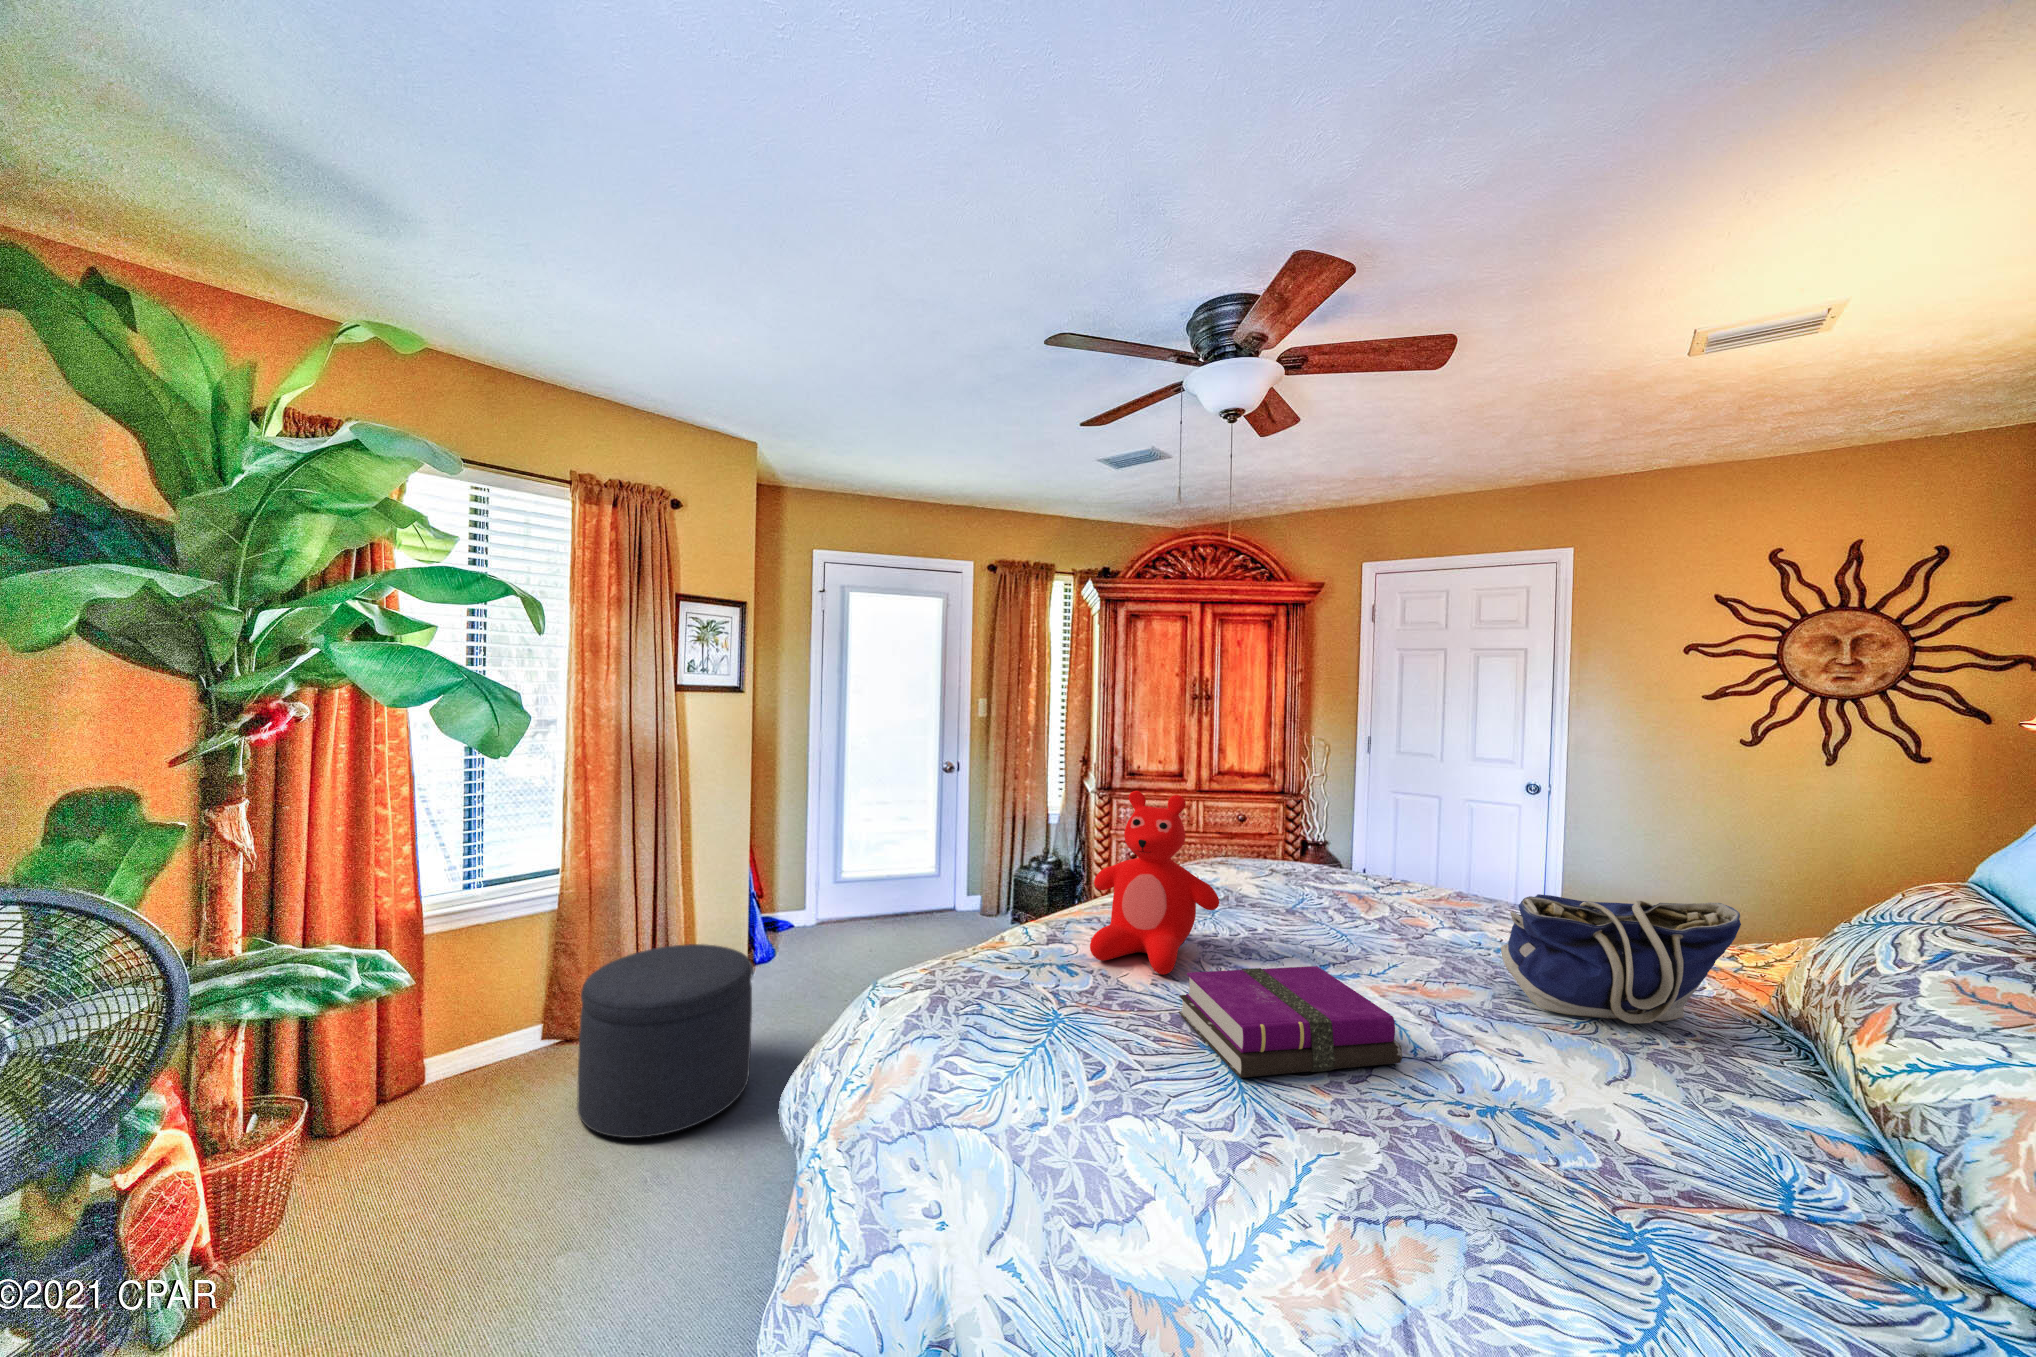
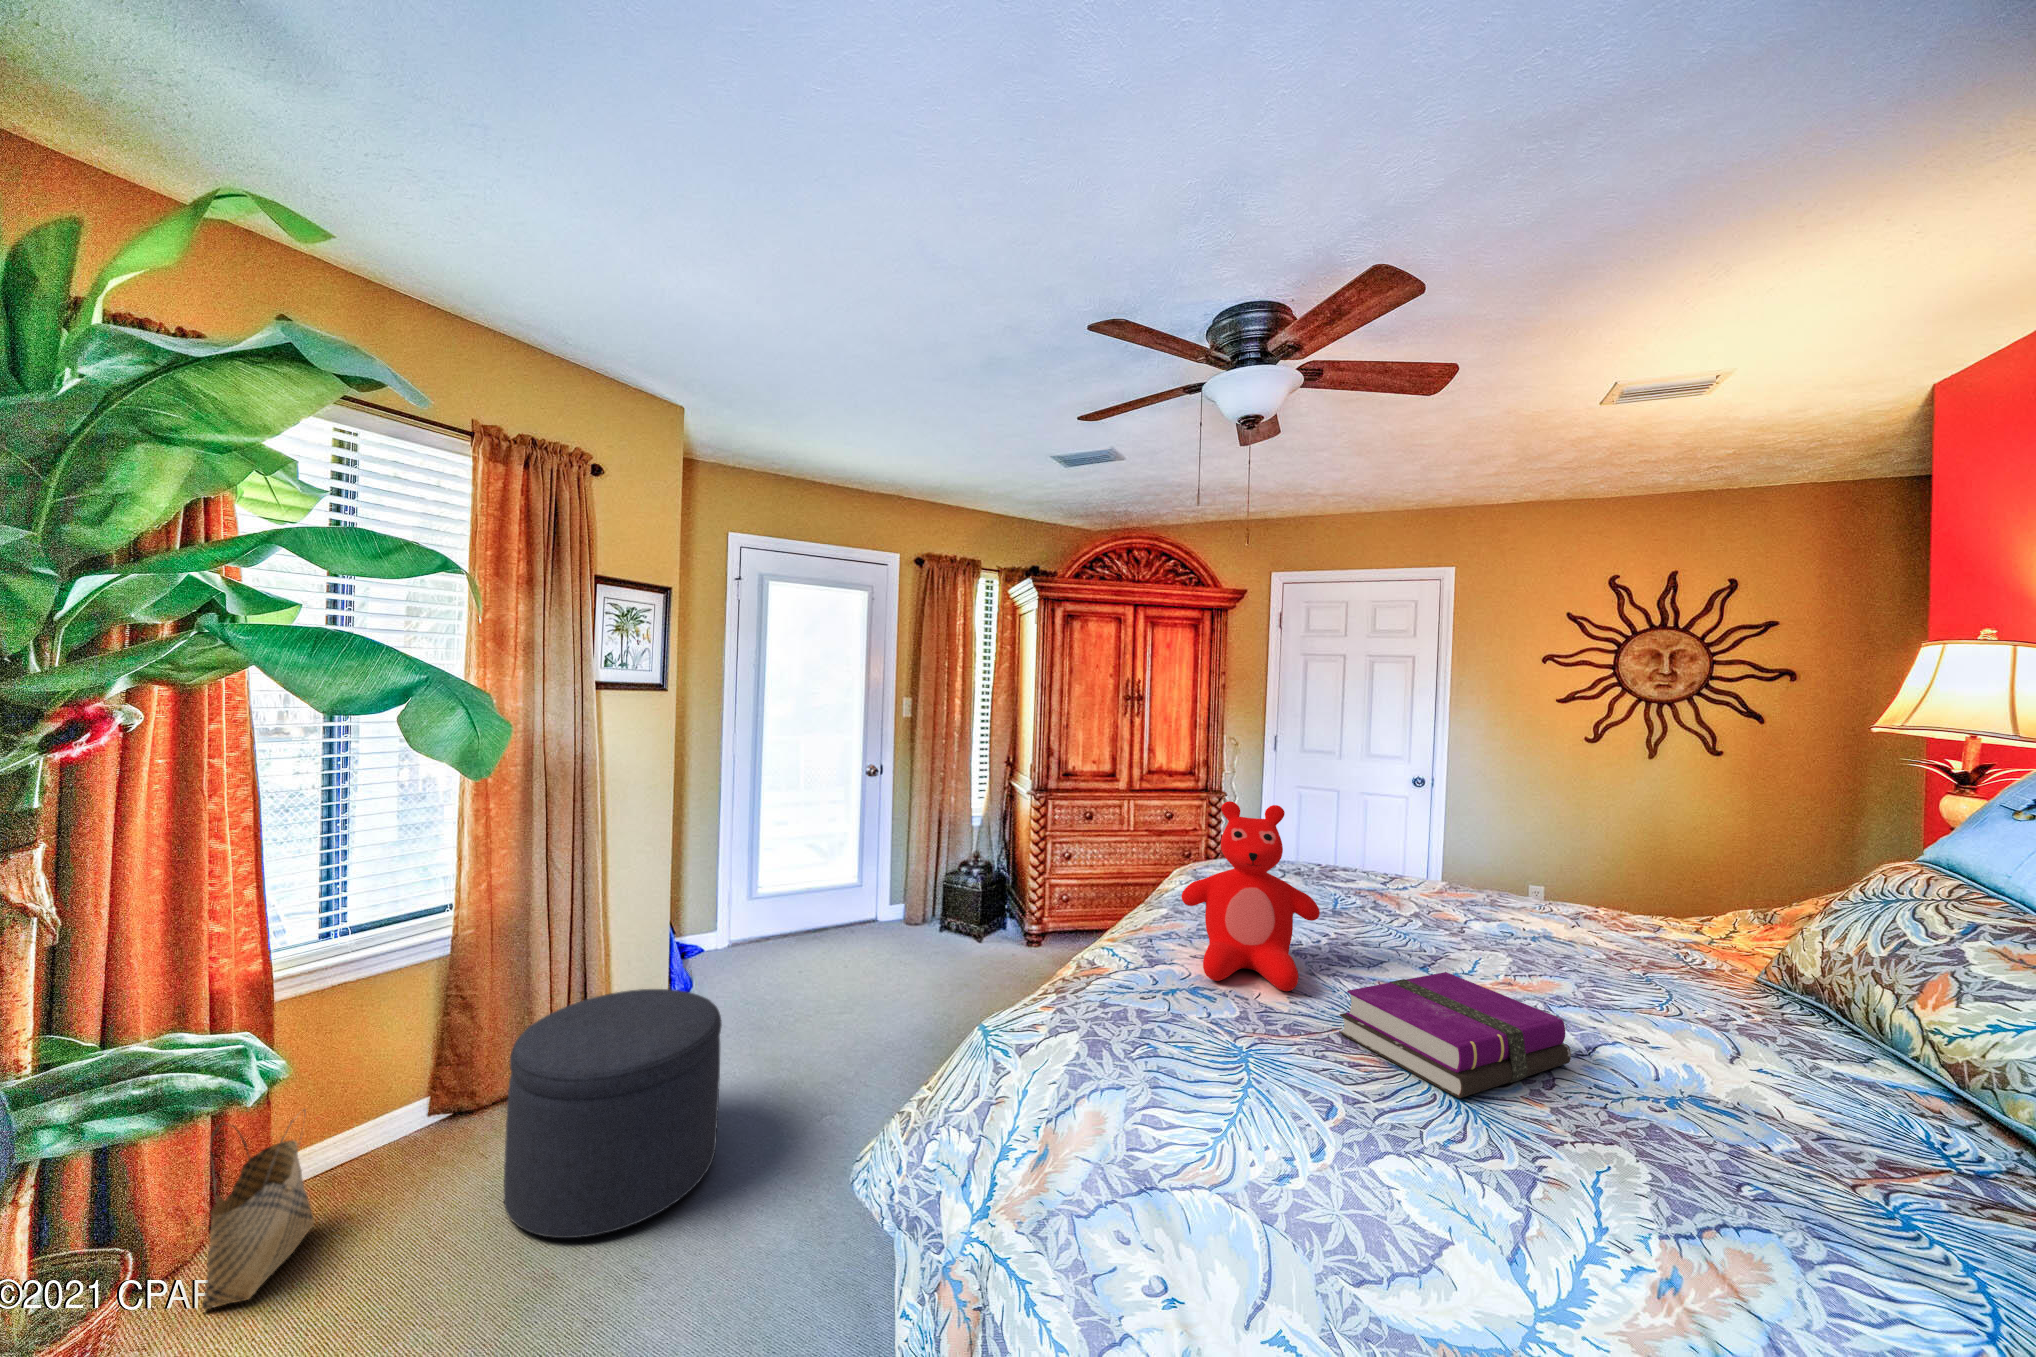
tote bag: present [1501,894,1741,1023] -> none [1563,889,1772,1001]
woven basket: none [366,1009,449,1147] -> present [202,1110,314,1309]

